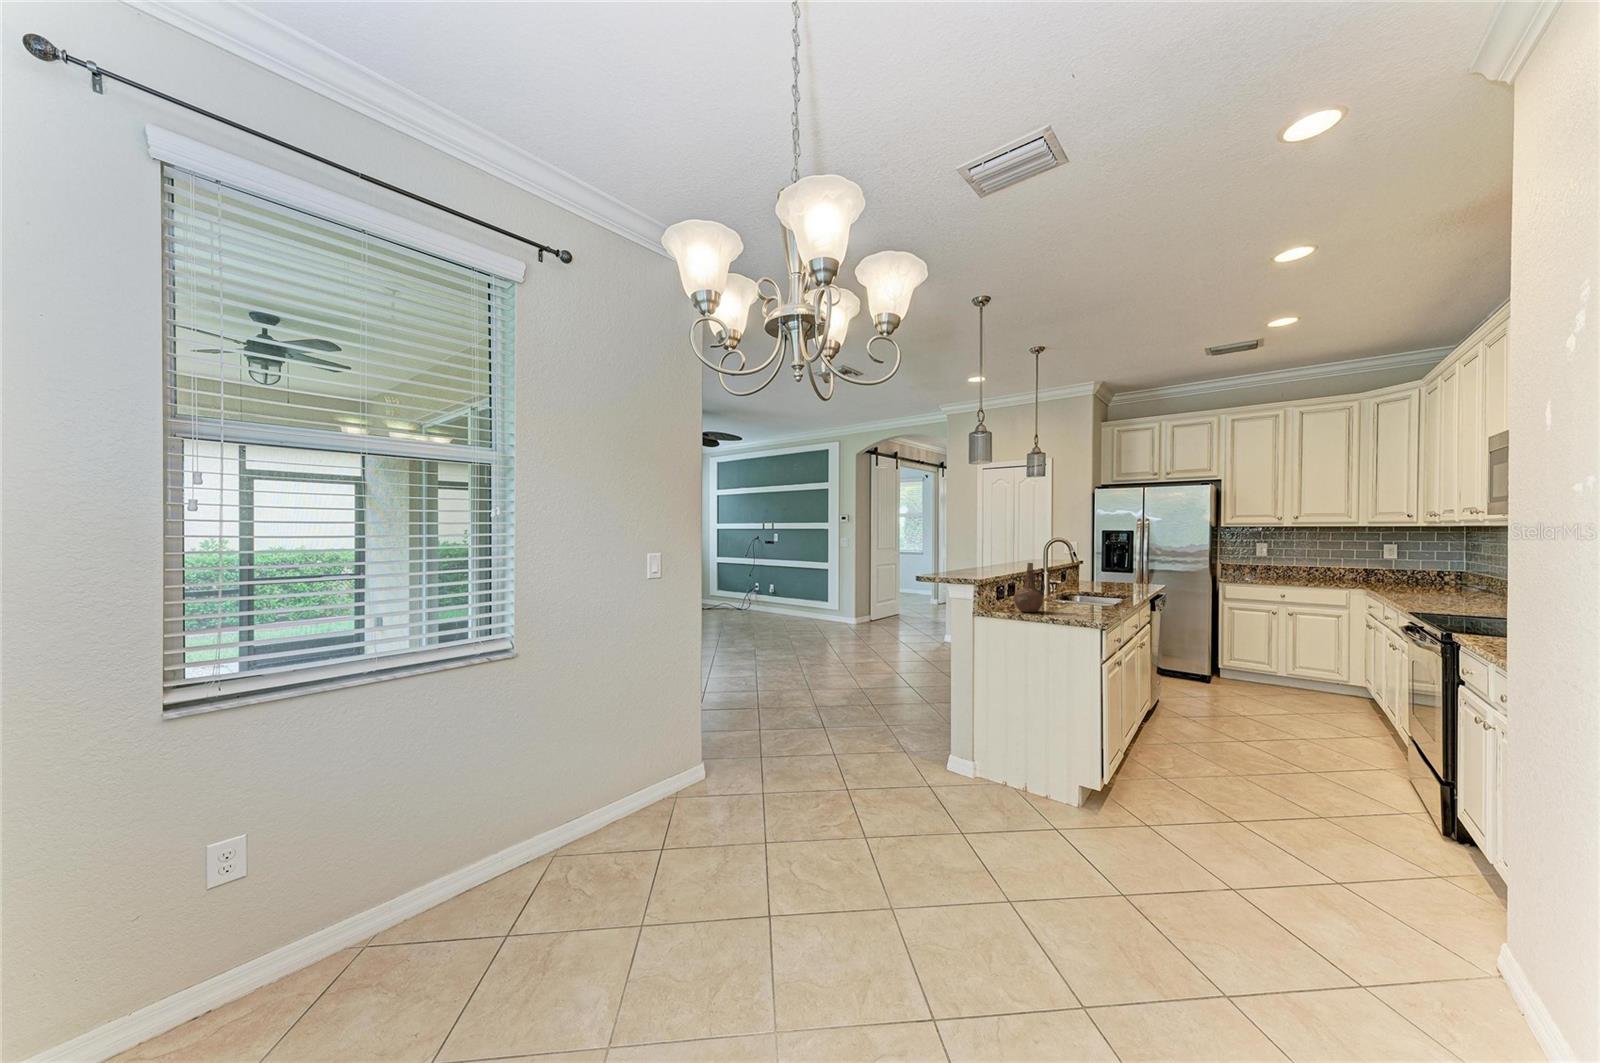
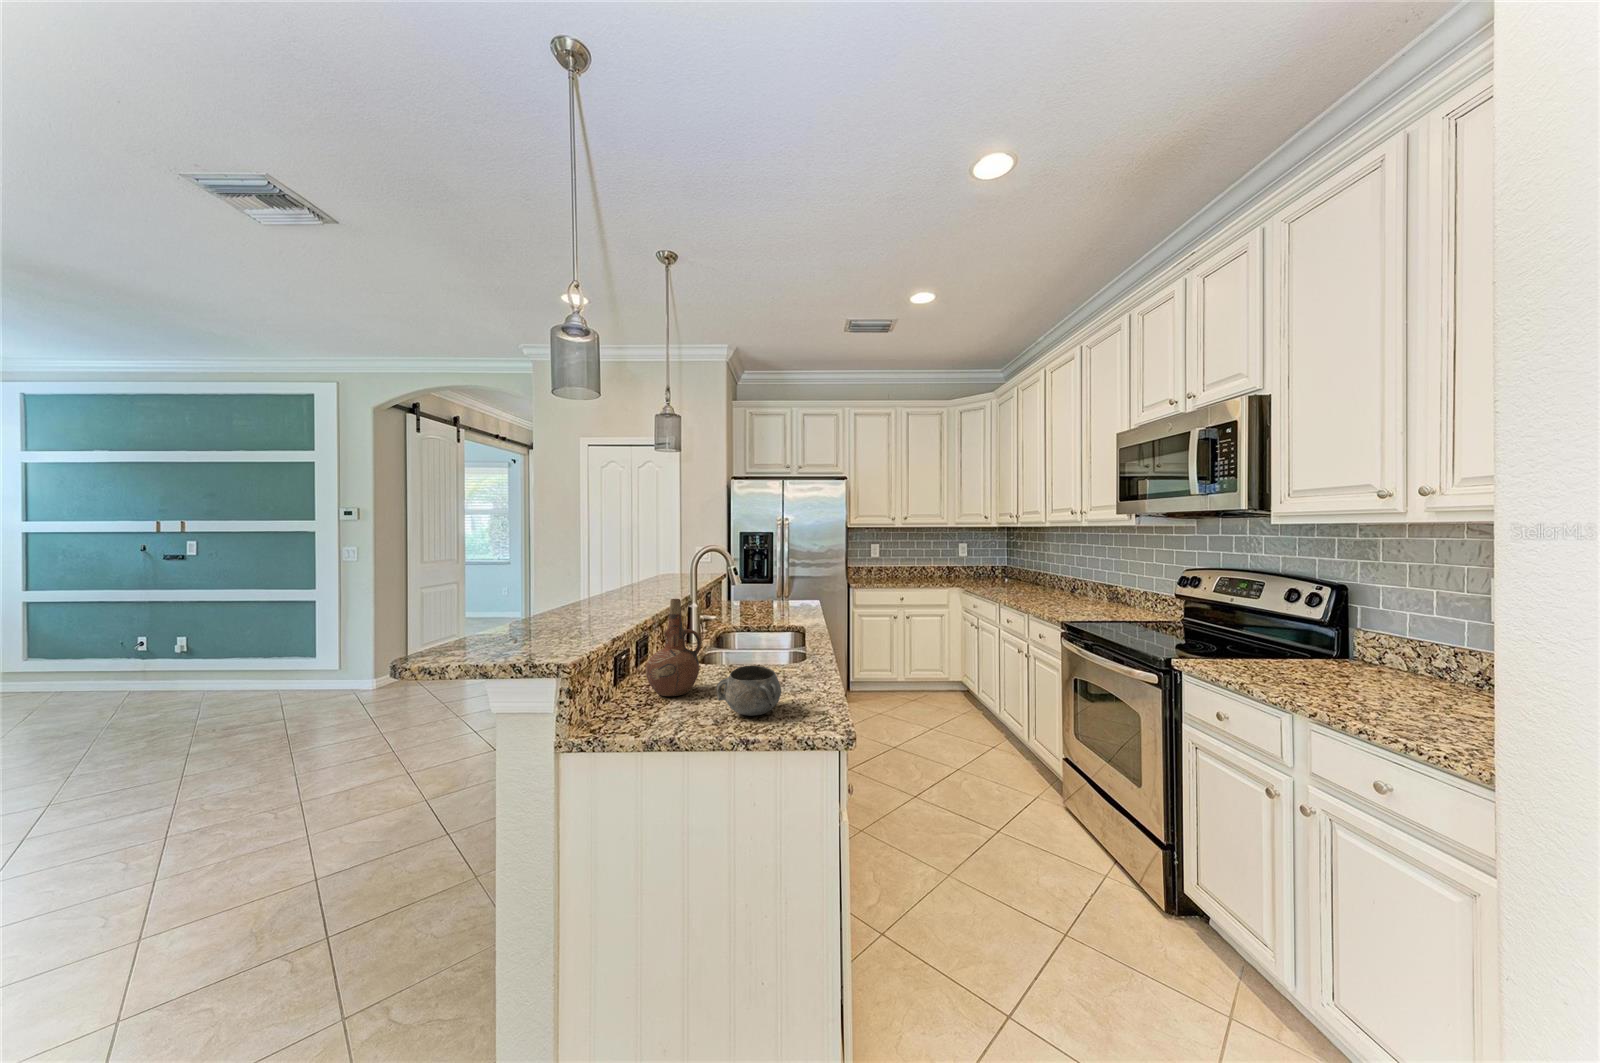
decorative bowl: none [1048,597,1085,620] -> present [717,666,781,716]

